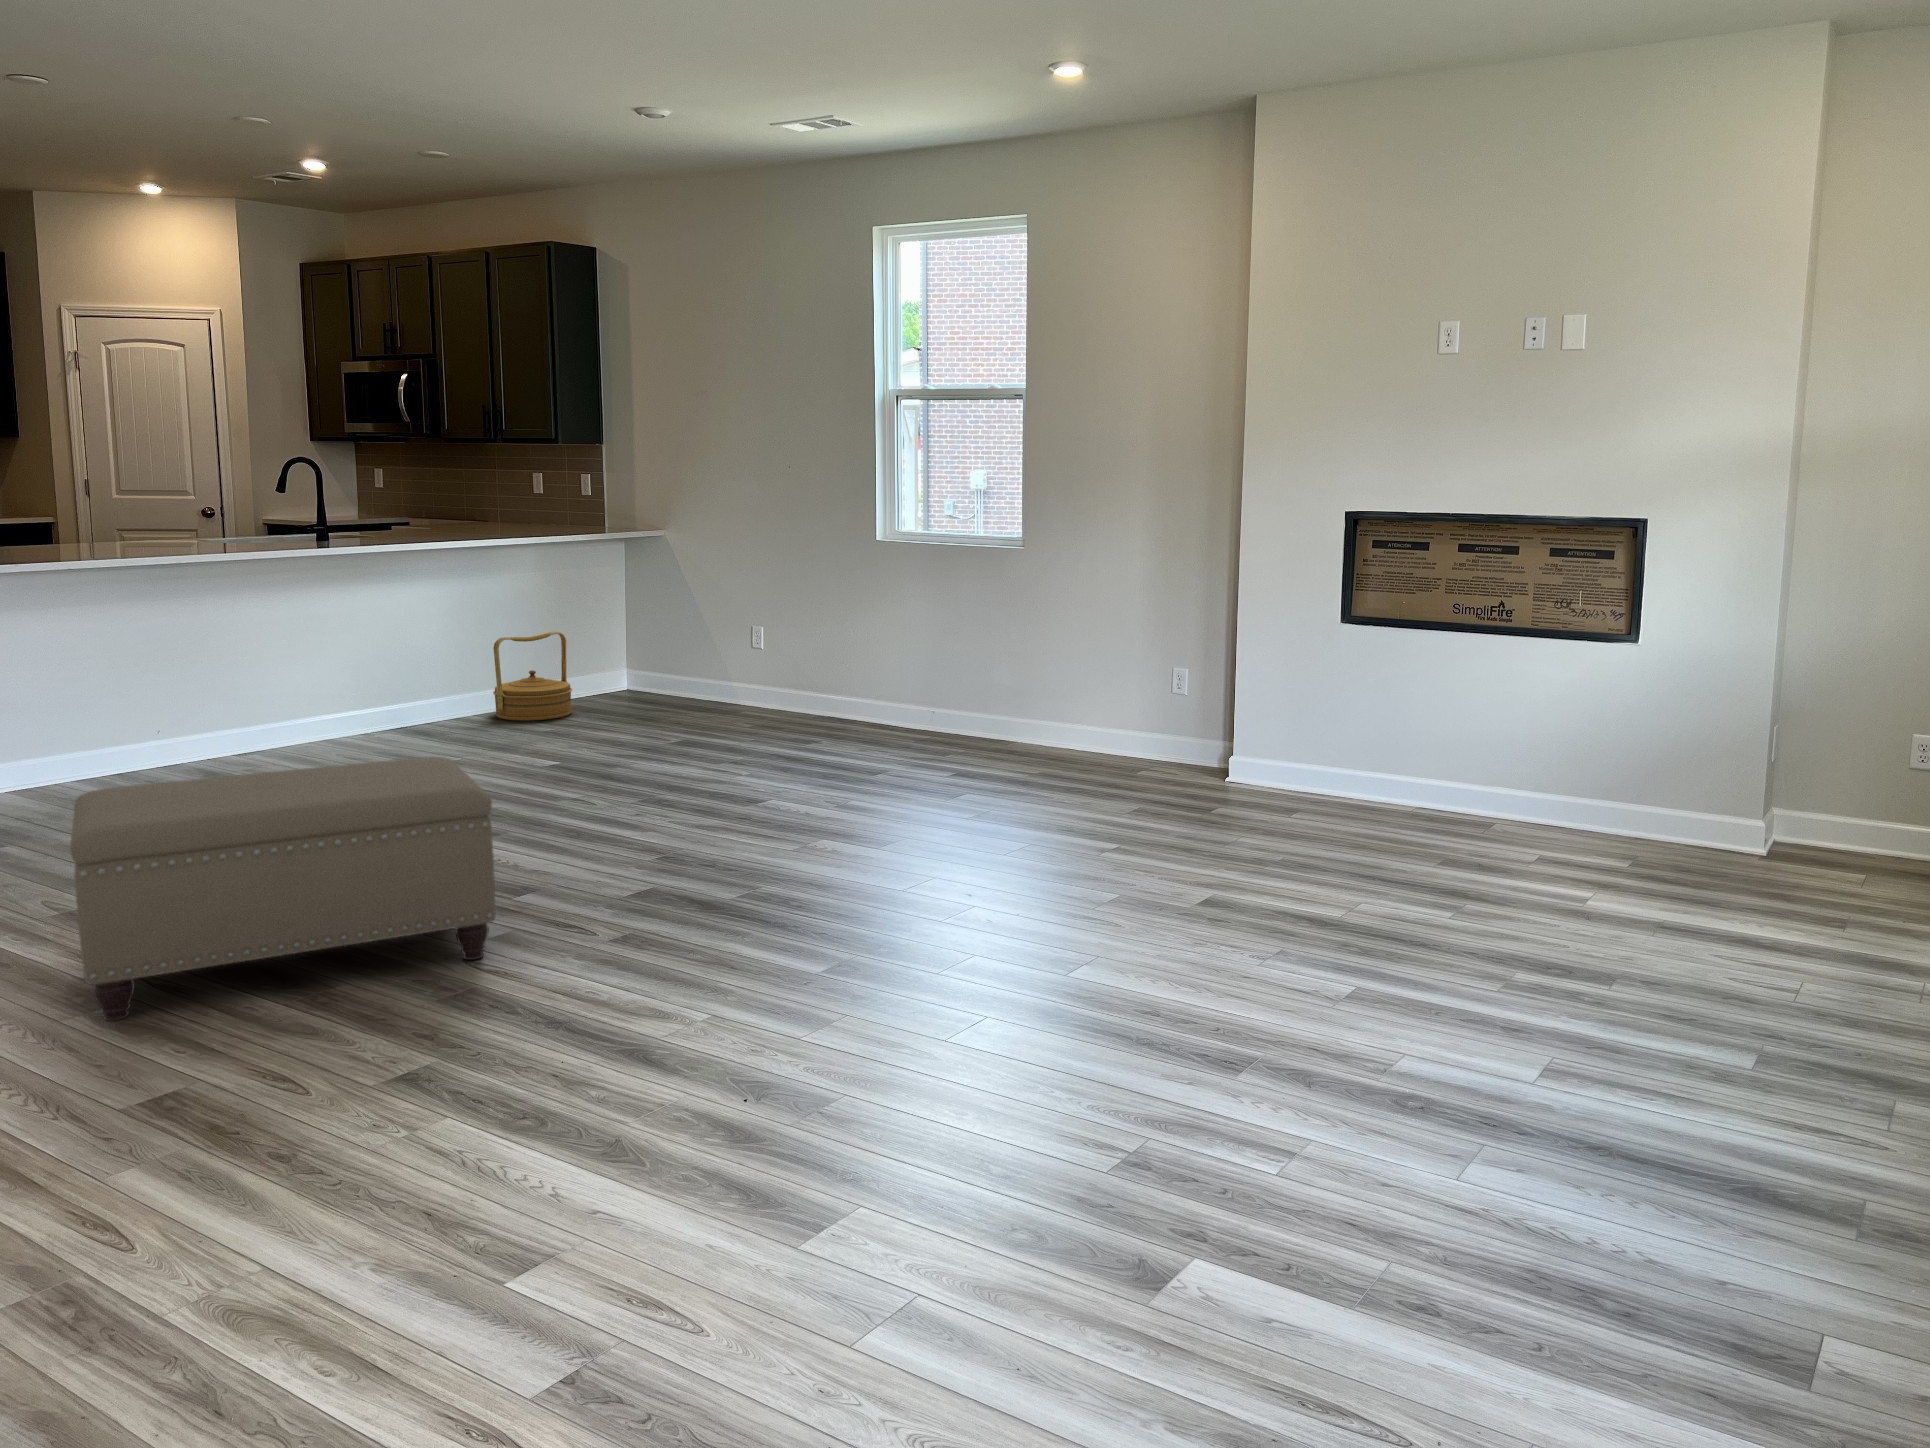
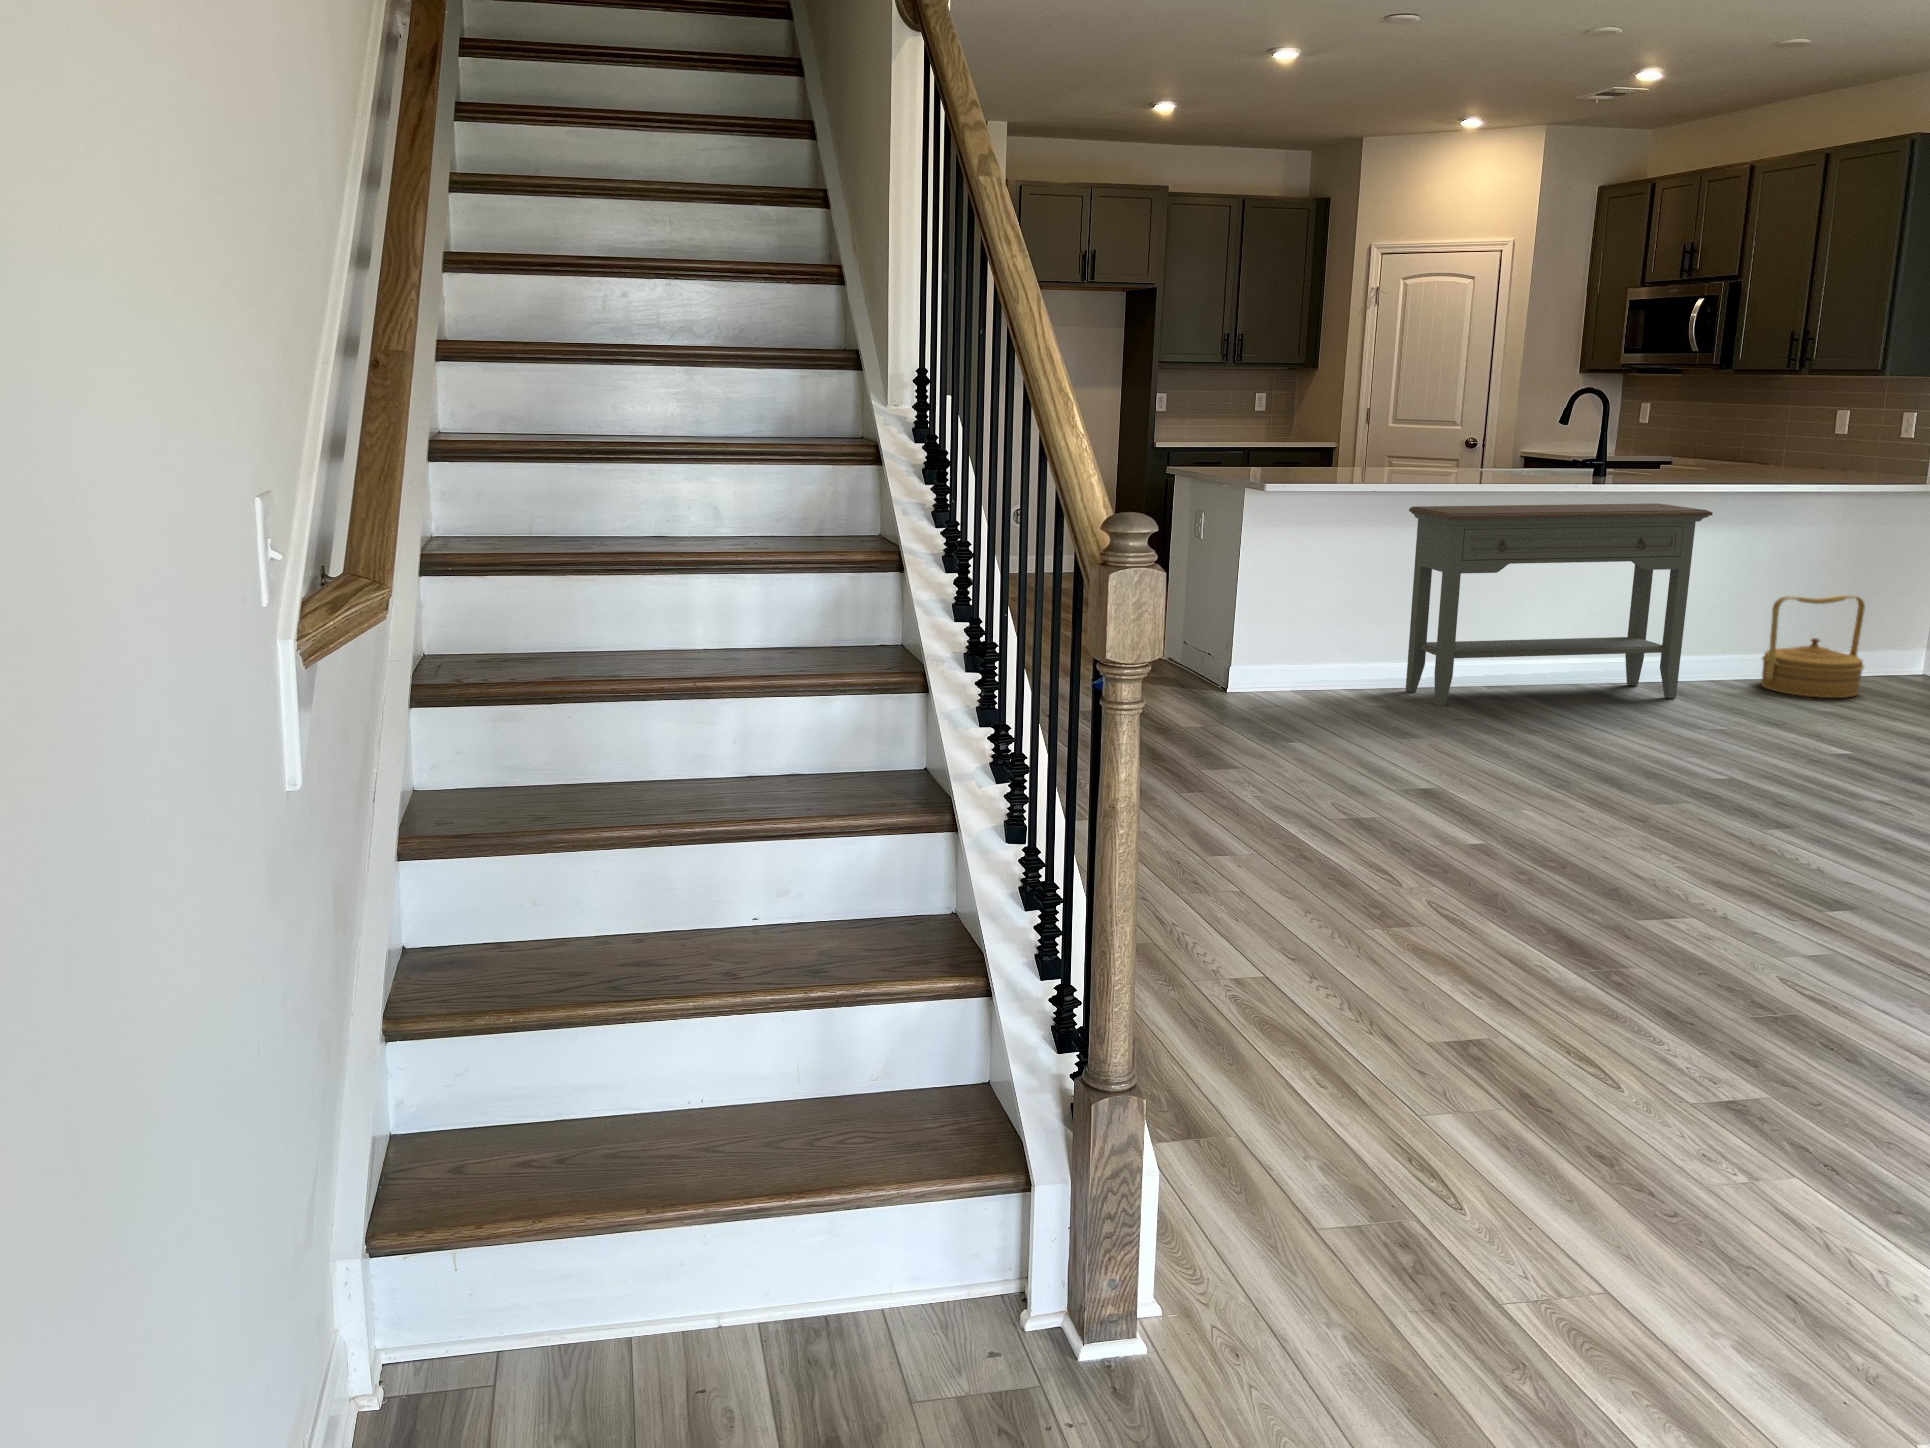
console table: none [121,564,426,779] -> present [1406,503,1713,706]
ottoman: present [70,757,495,1021] -> none [1385,714,1850,982]

